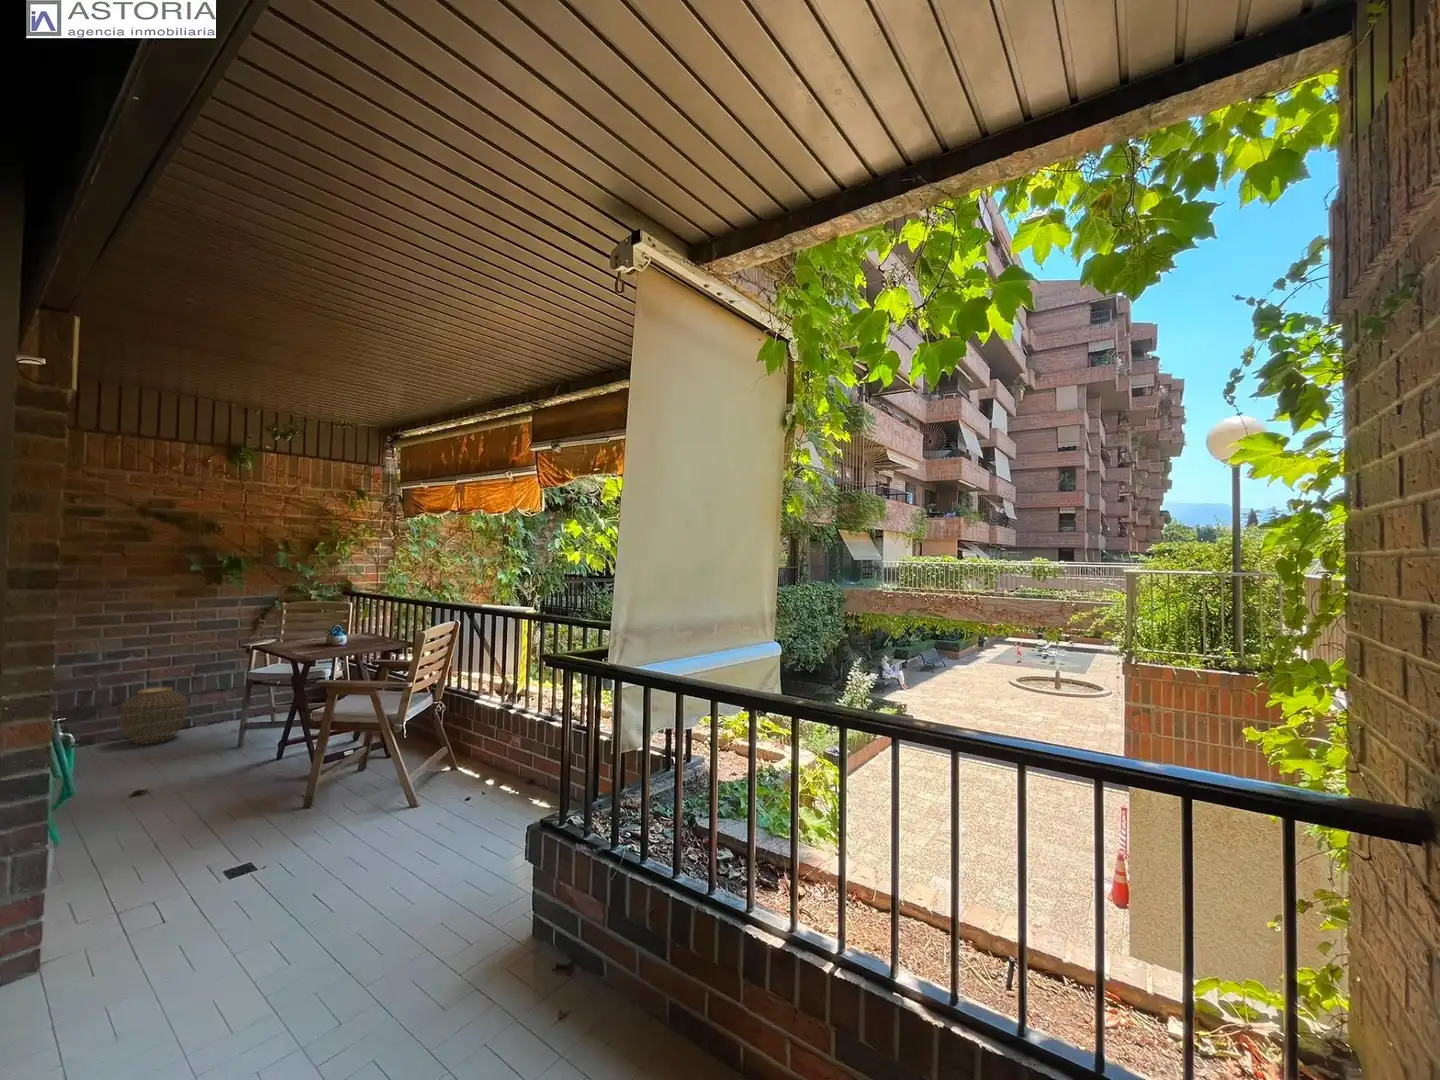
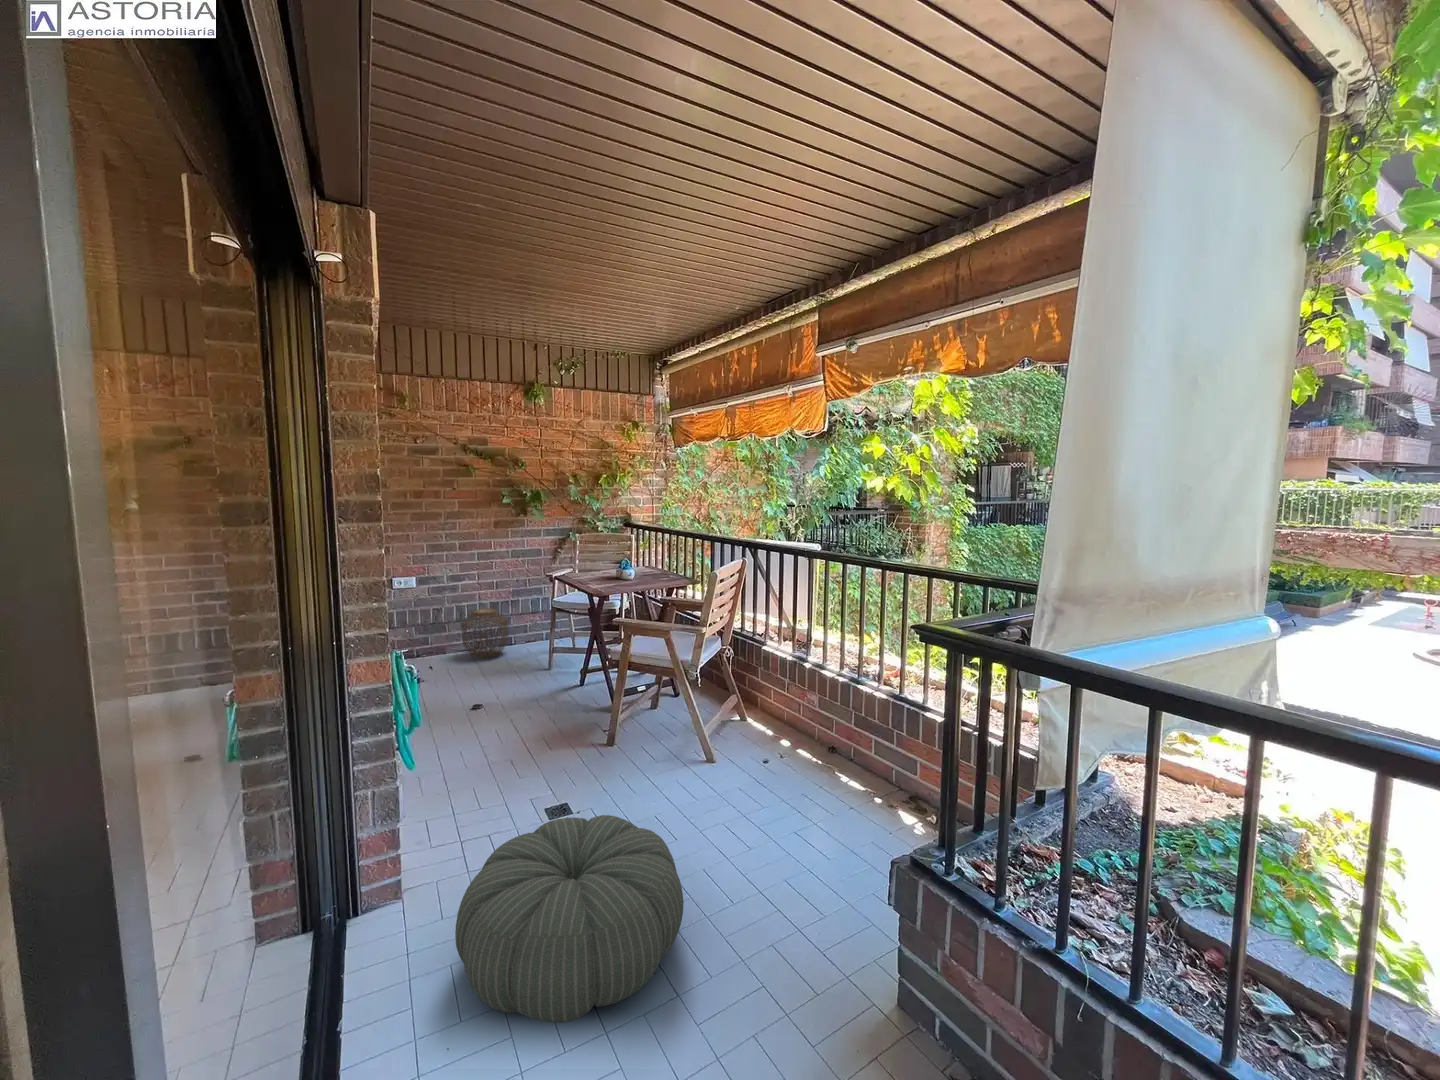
pouf: none [139,838,368,995] -> present [455,815,684,1023]

